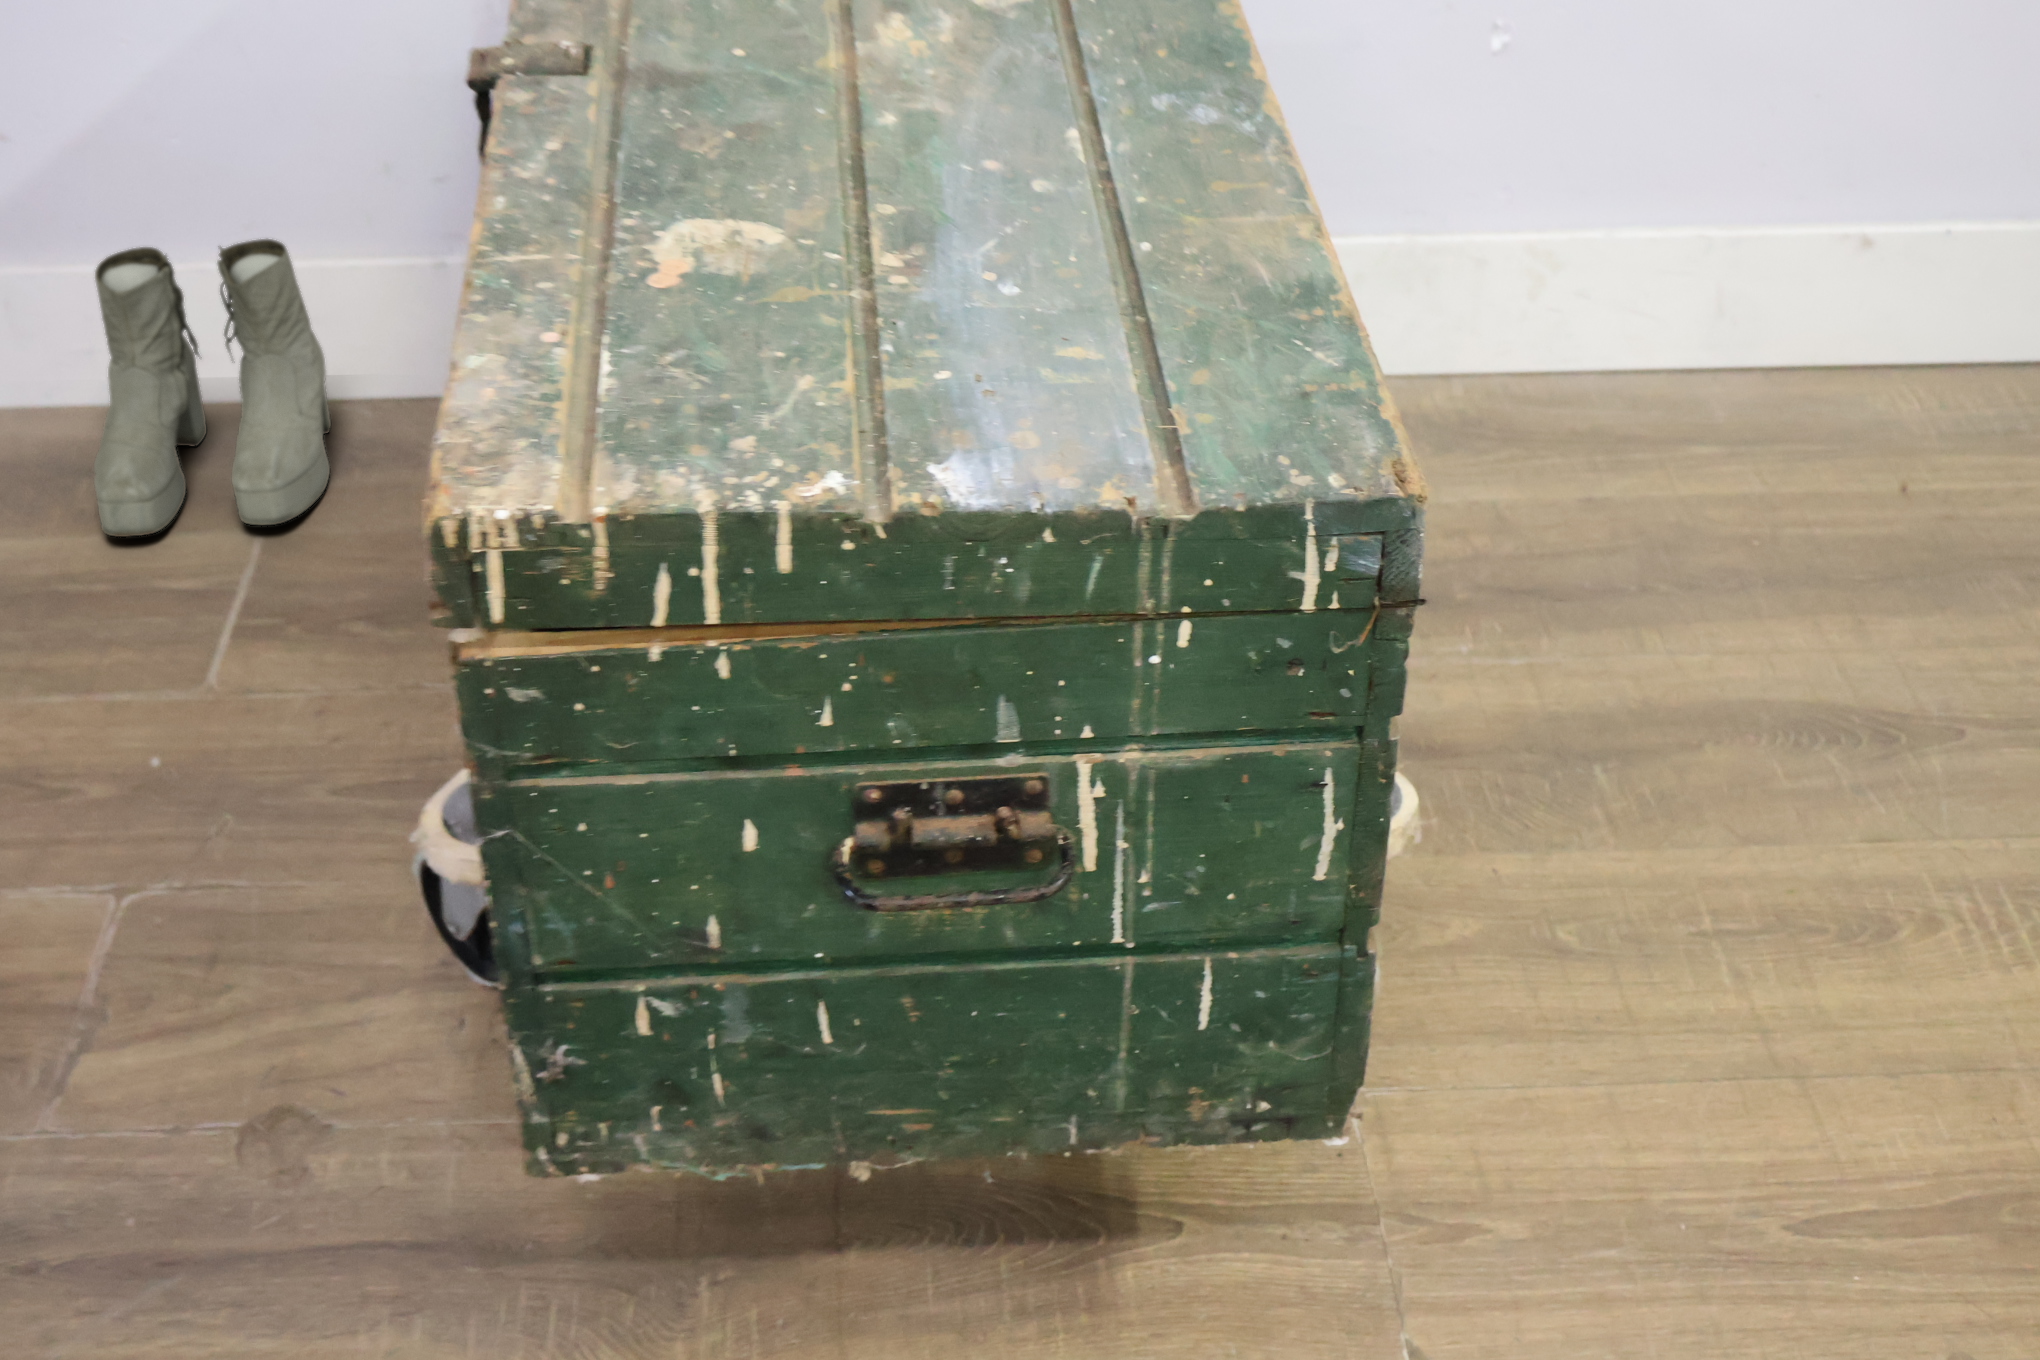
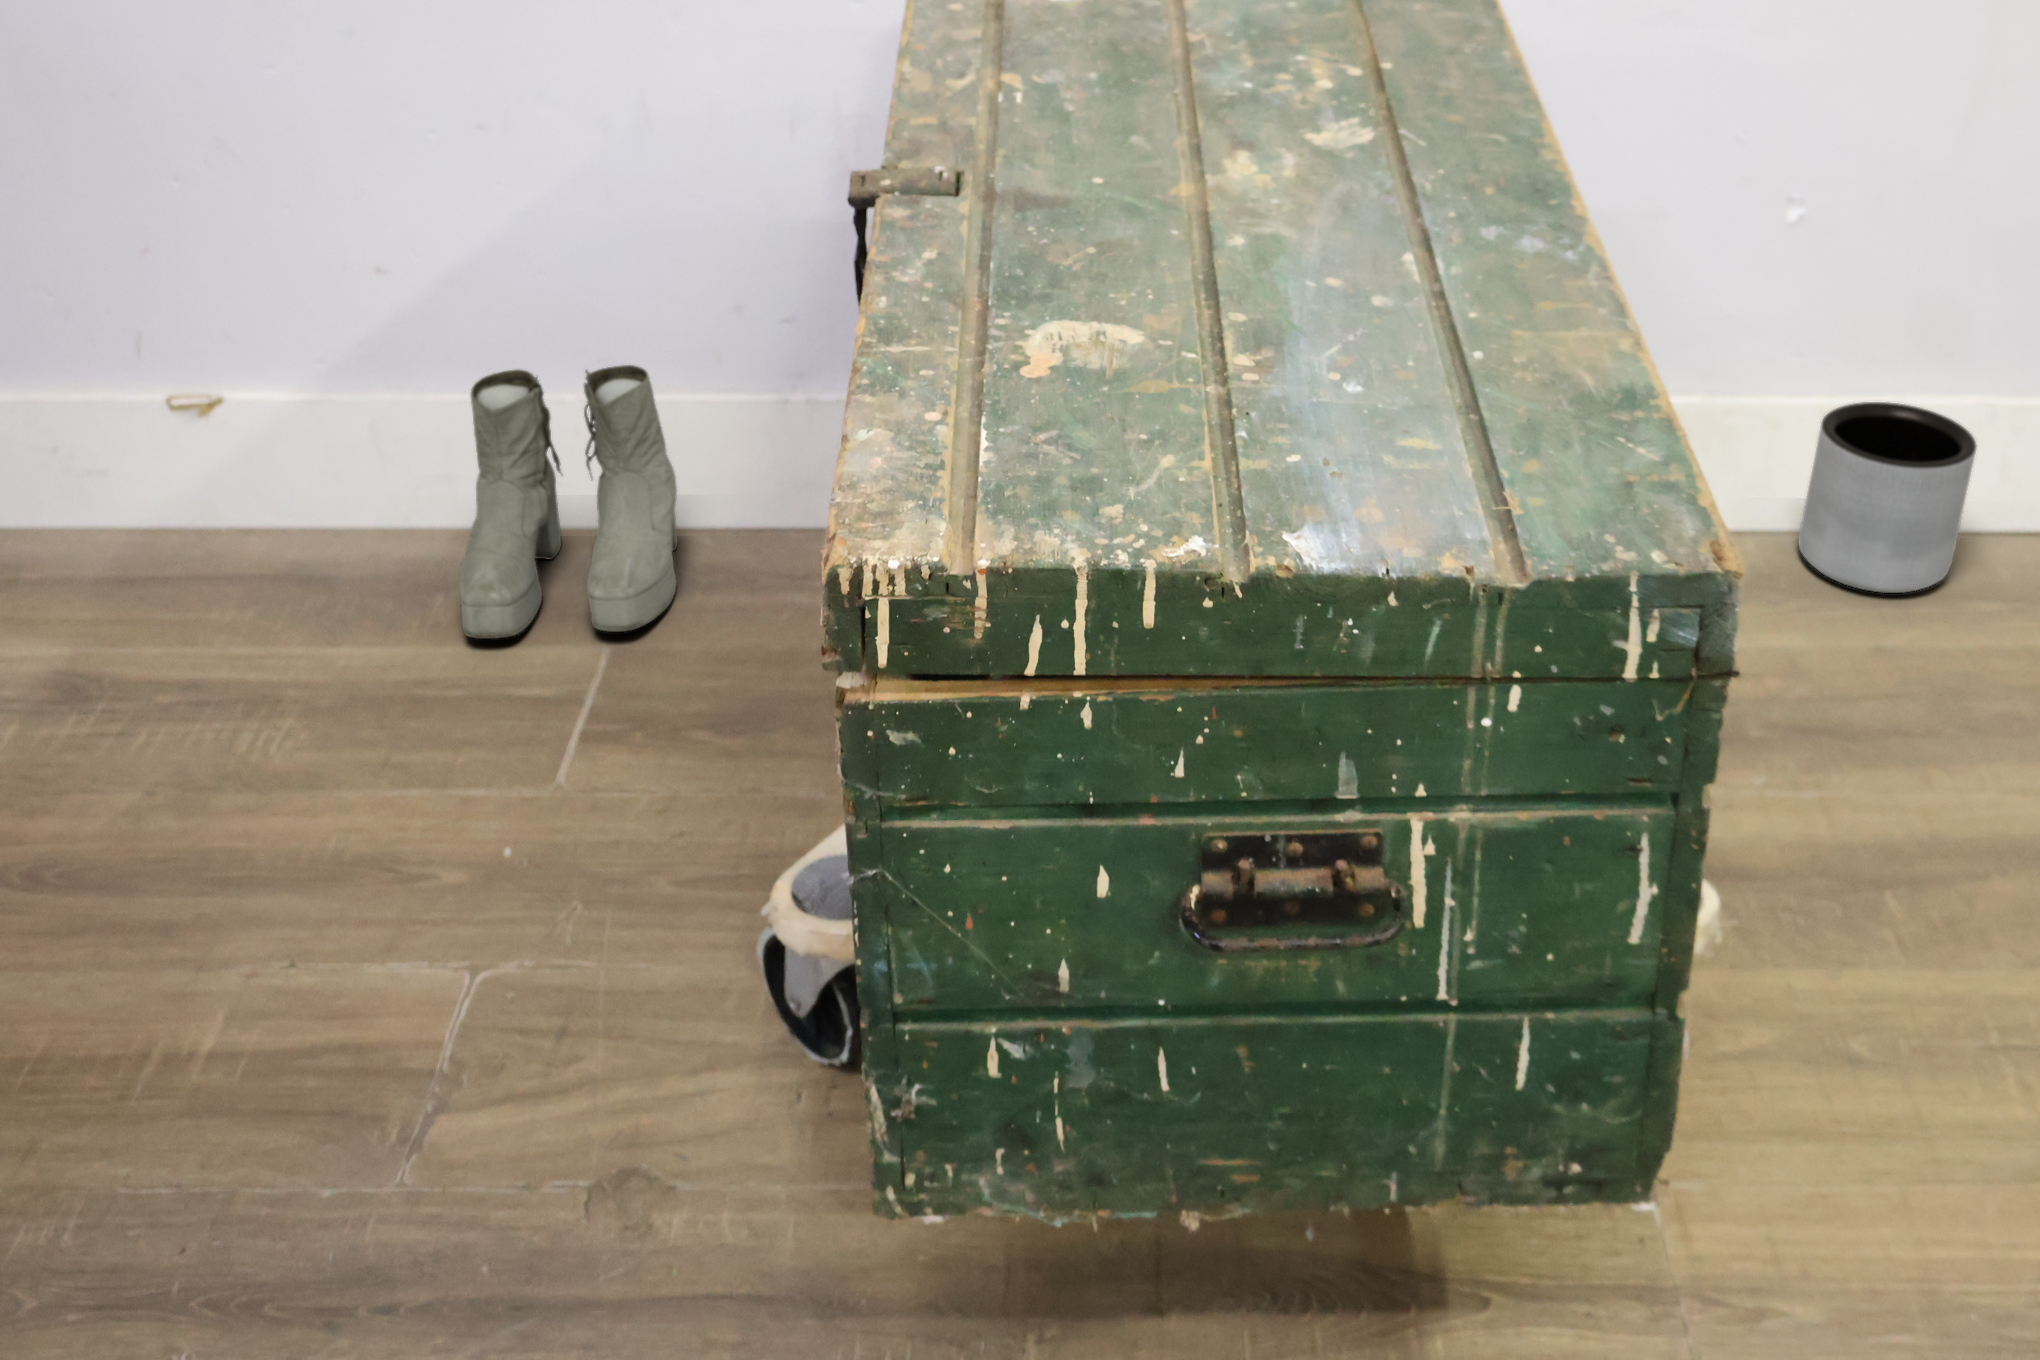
planter: none [1504,247,1687,447] -> present [1799,402,1977,593]

